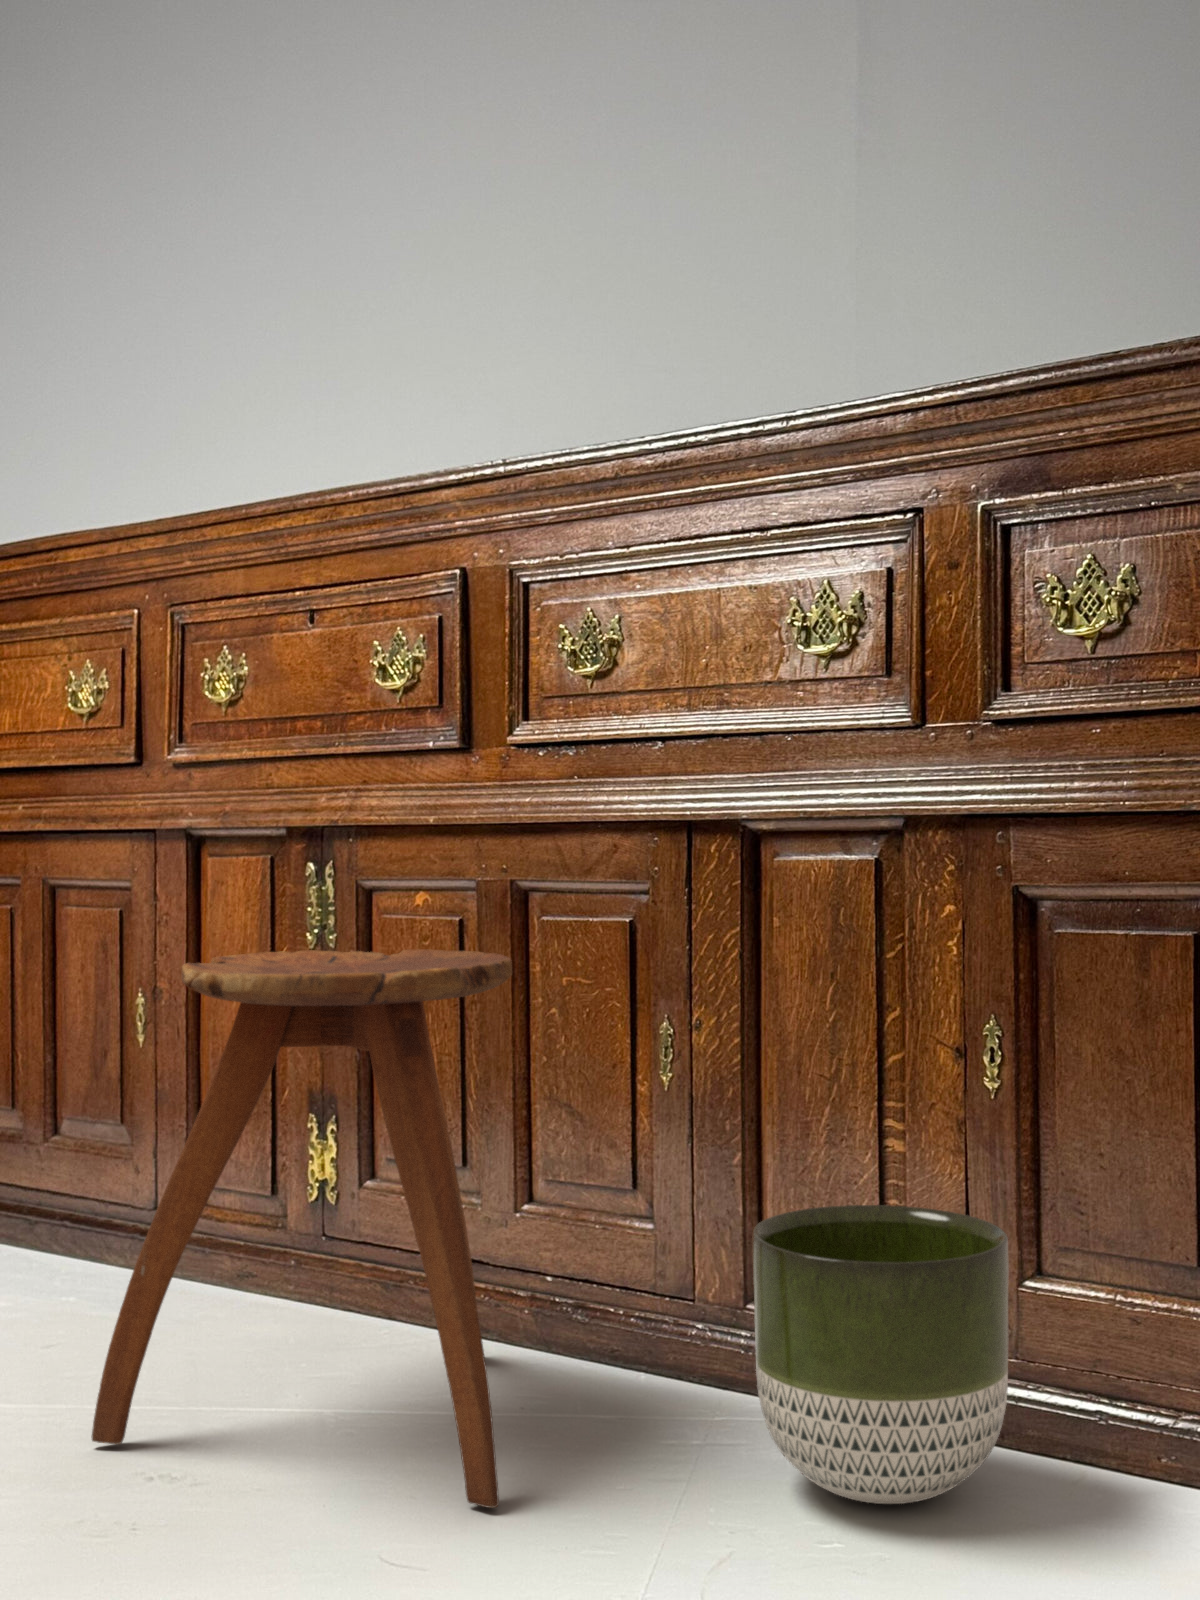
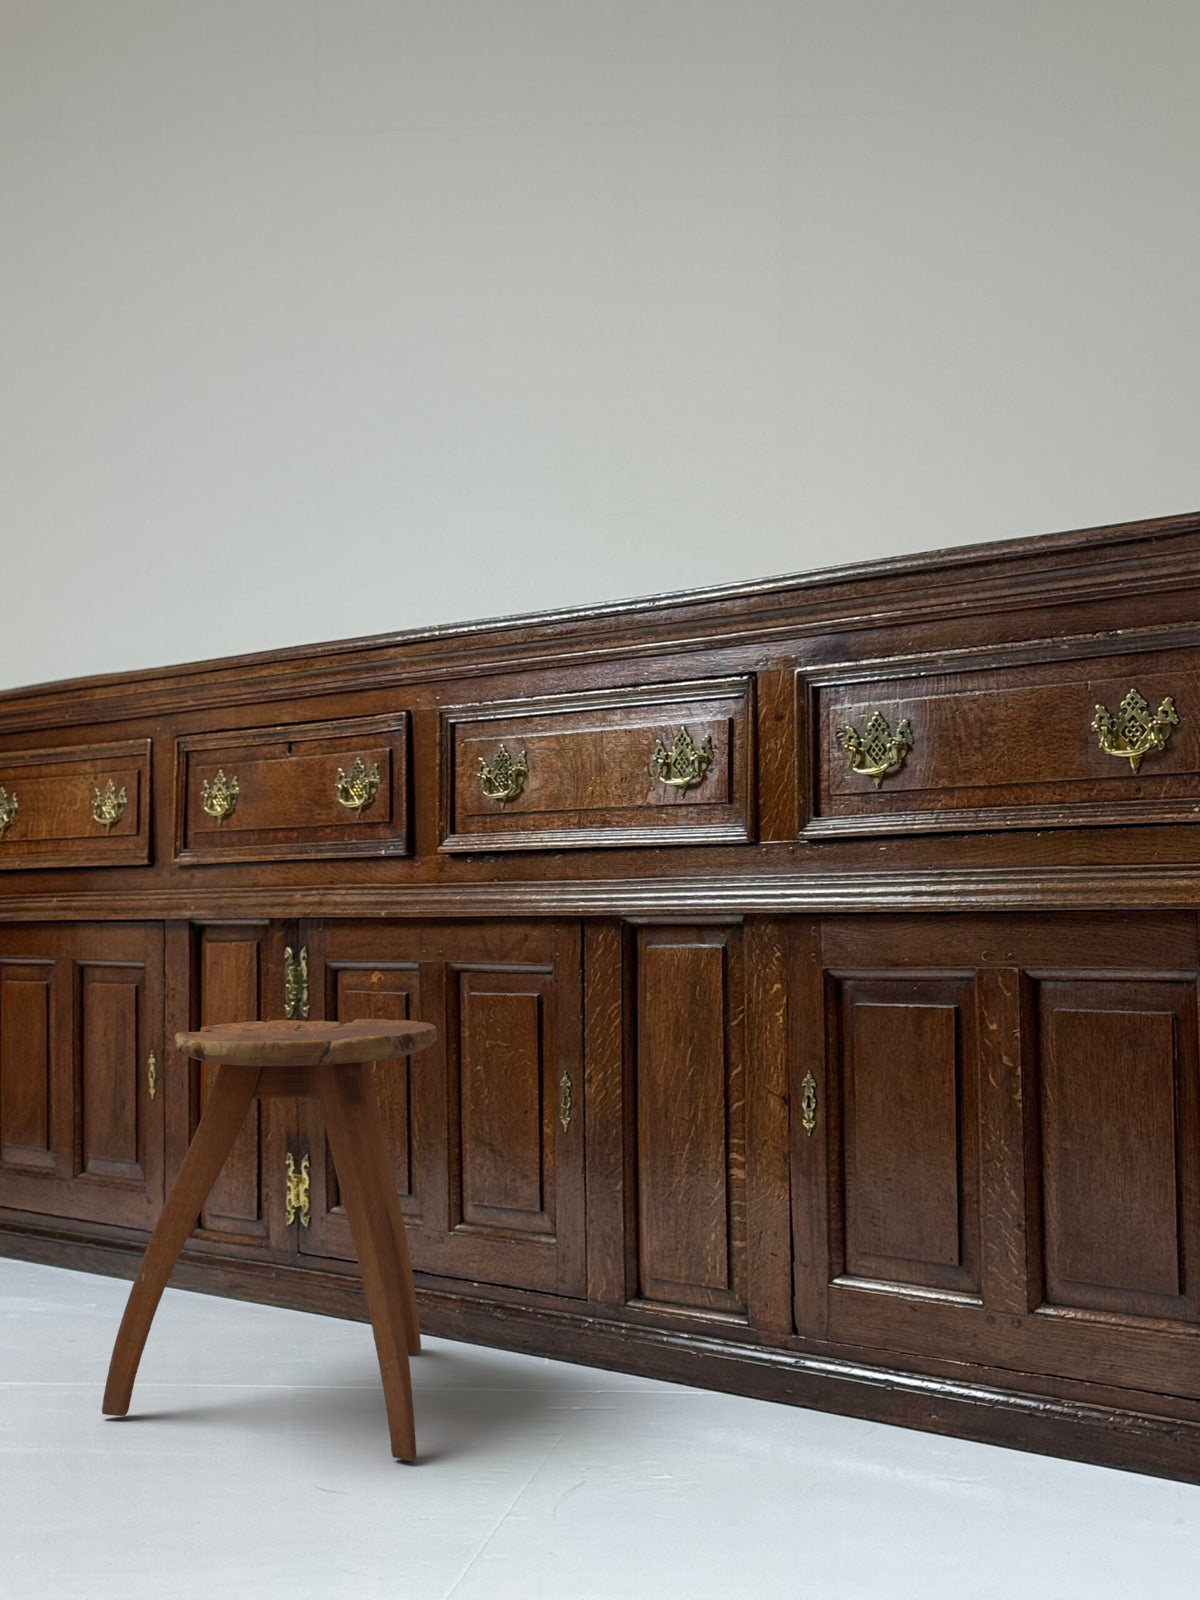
planter: present [752,1205,1009,1504] -> none [616,1222,814,1455]

